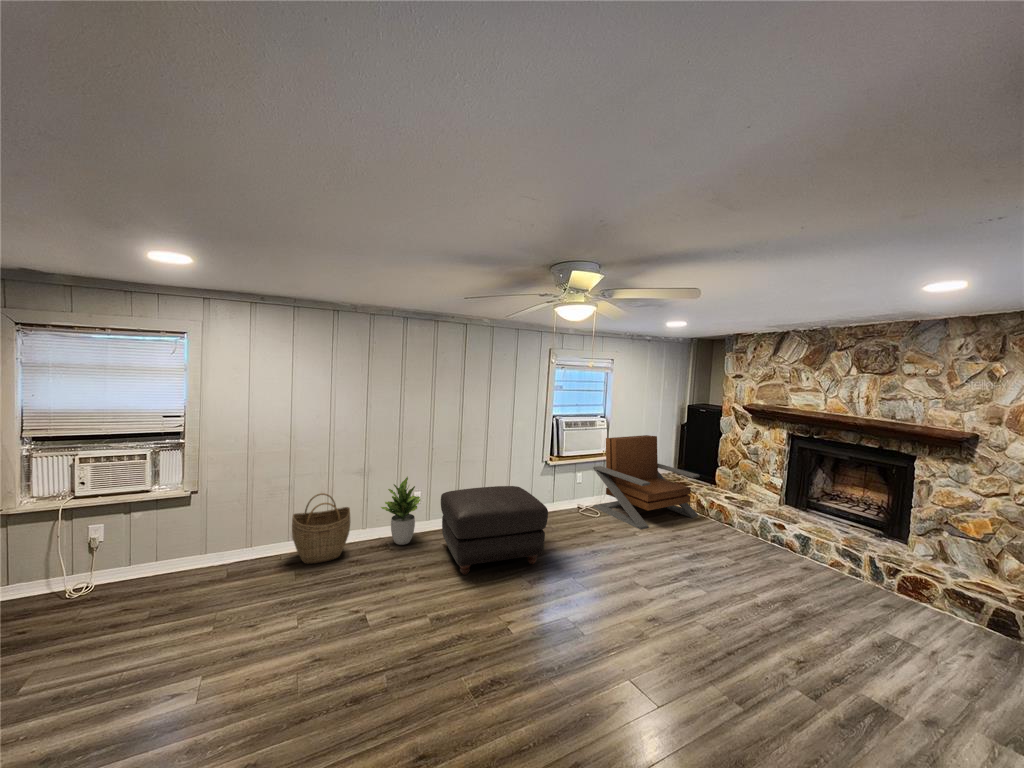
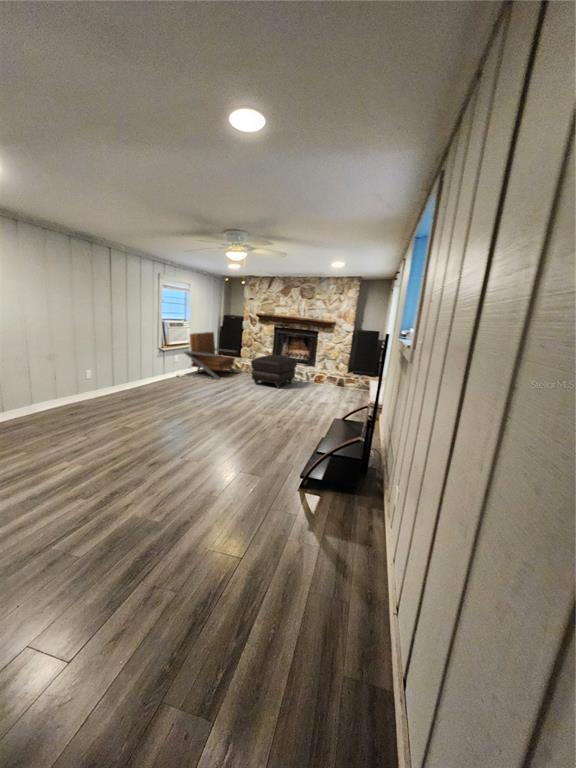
potted plant: present [381,477,421,545] -> none [73,360,106,405]
ottoman: present [441,486,548,575] -> present [251,355,297,388]
woven basket: present [292,493,350,564] -> none [16,375,64,422]

